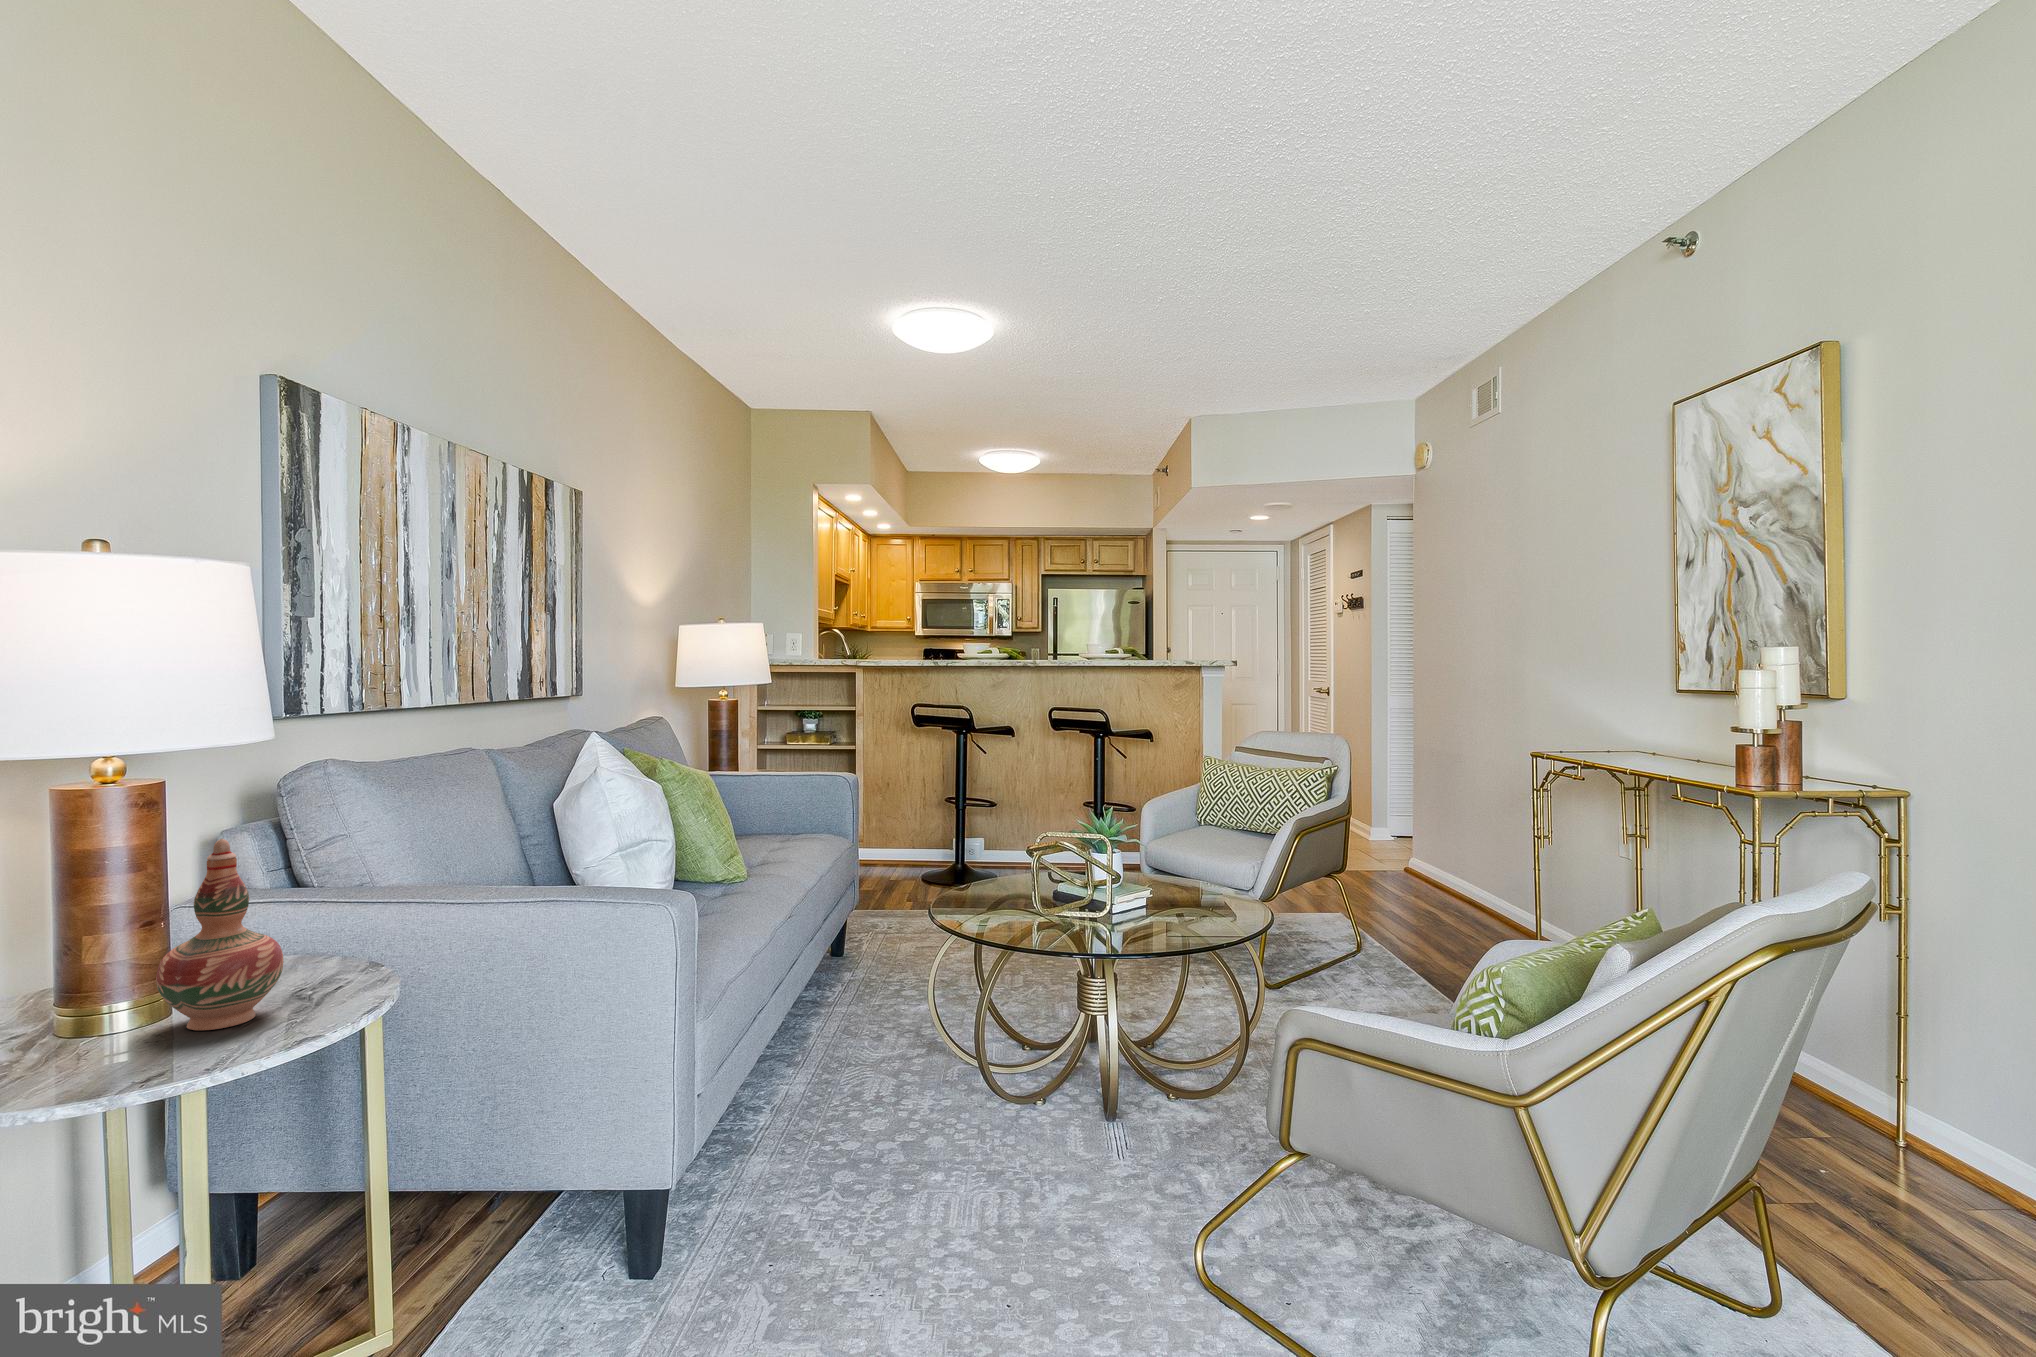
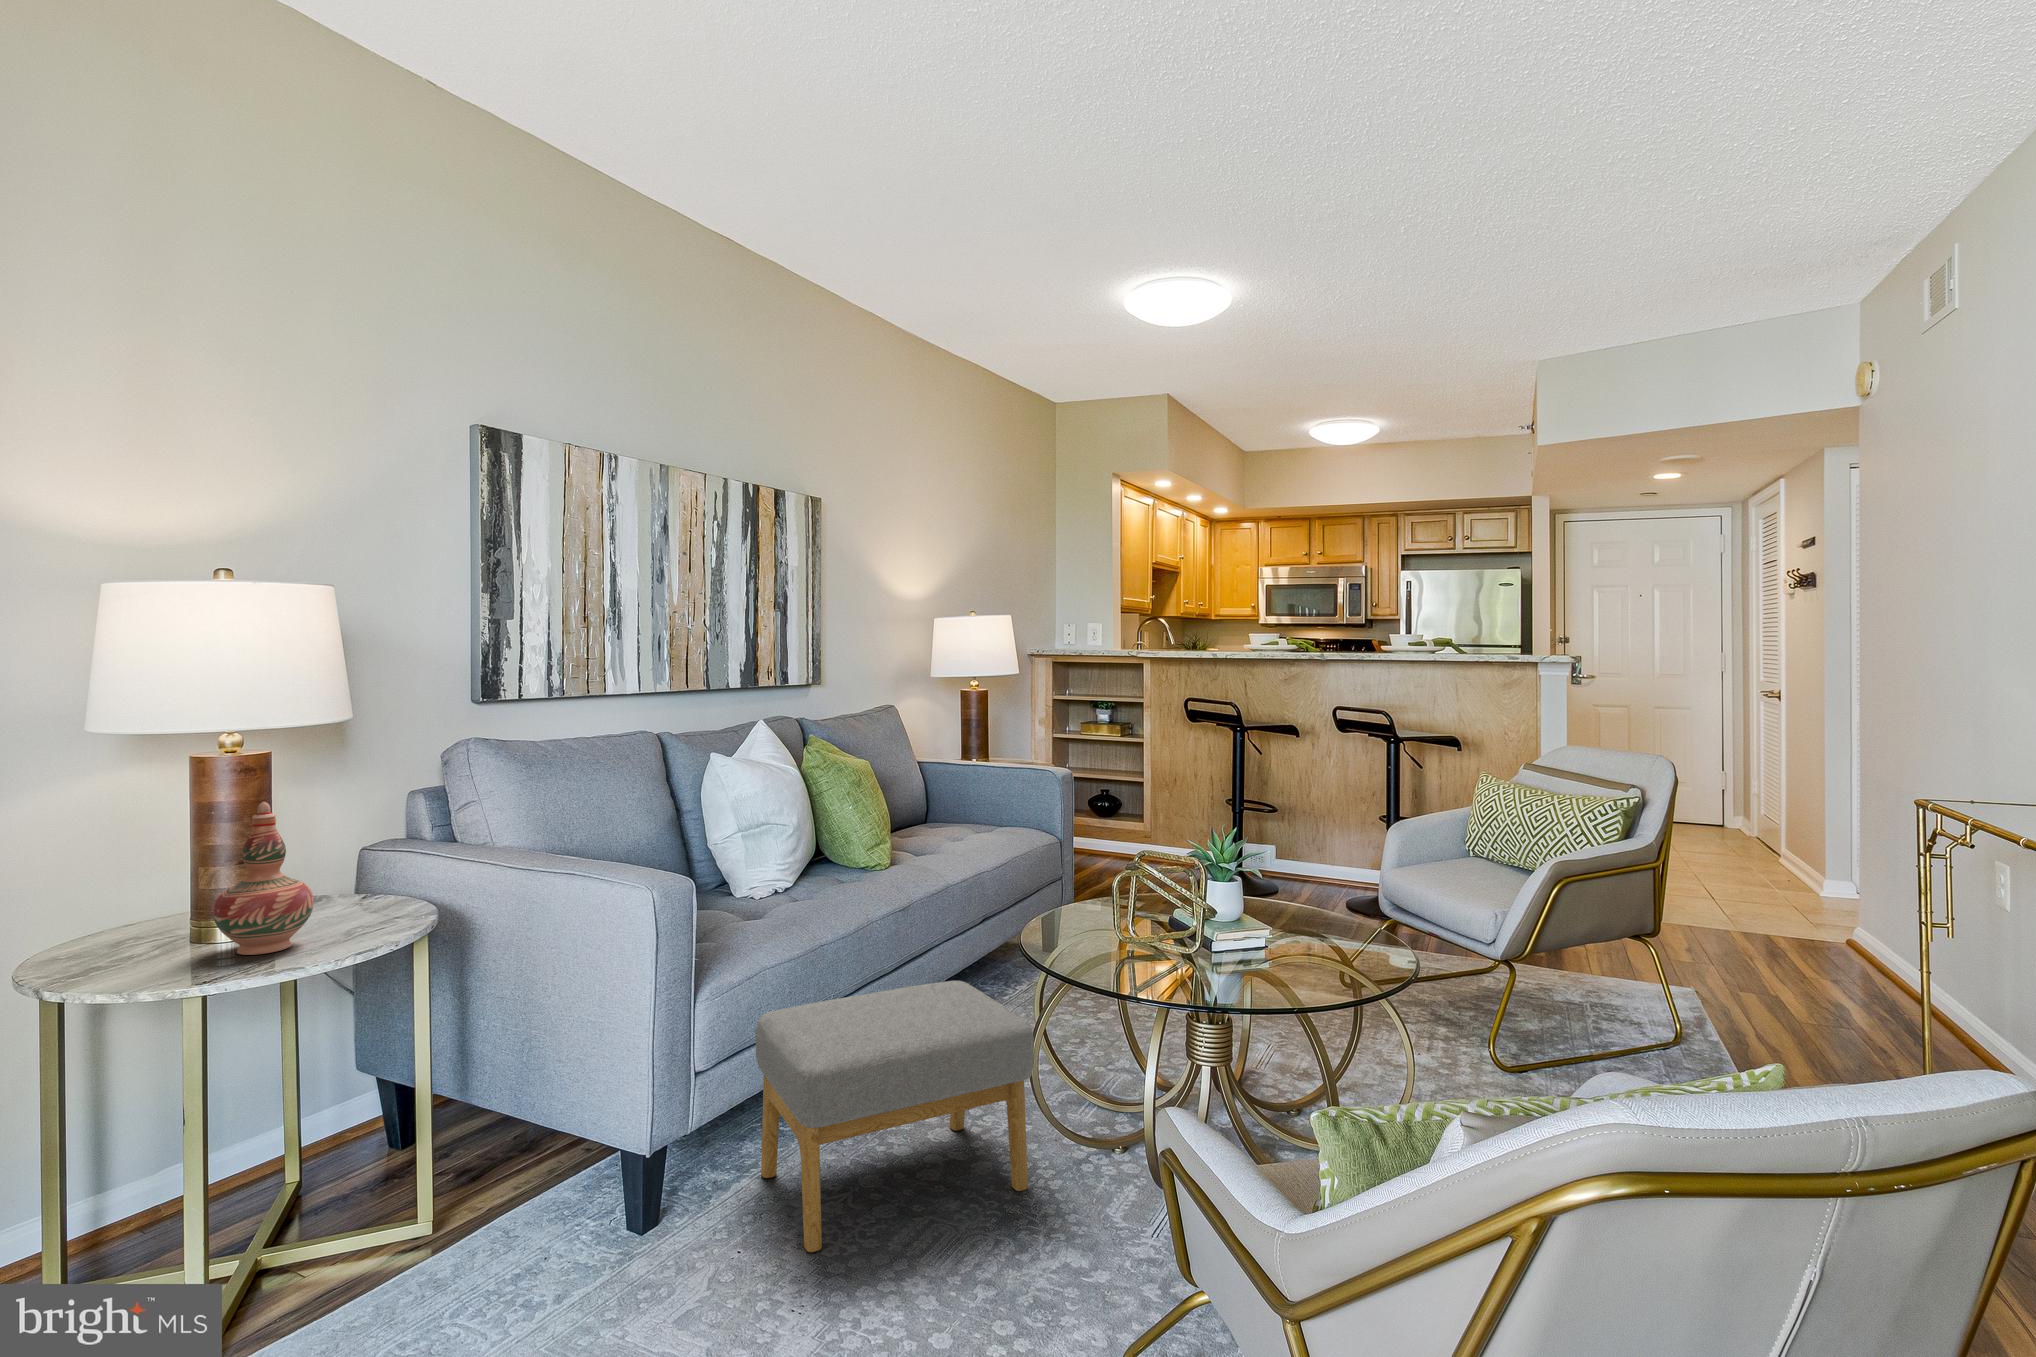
footstool: none [726,972,997,1244] -> present [756,981,1034,1252]

